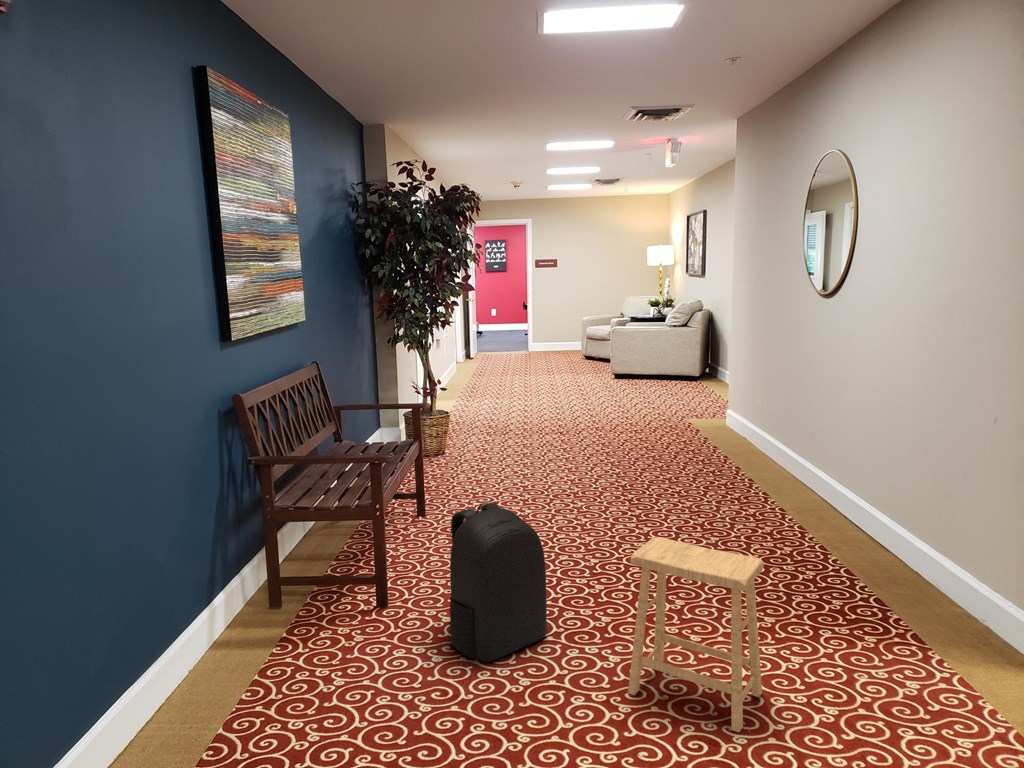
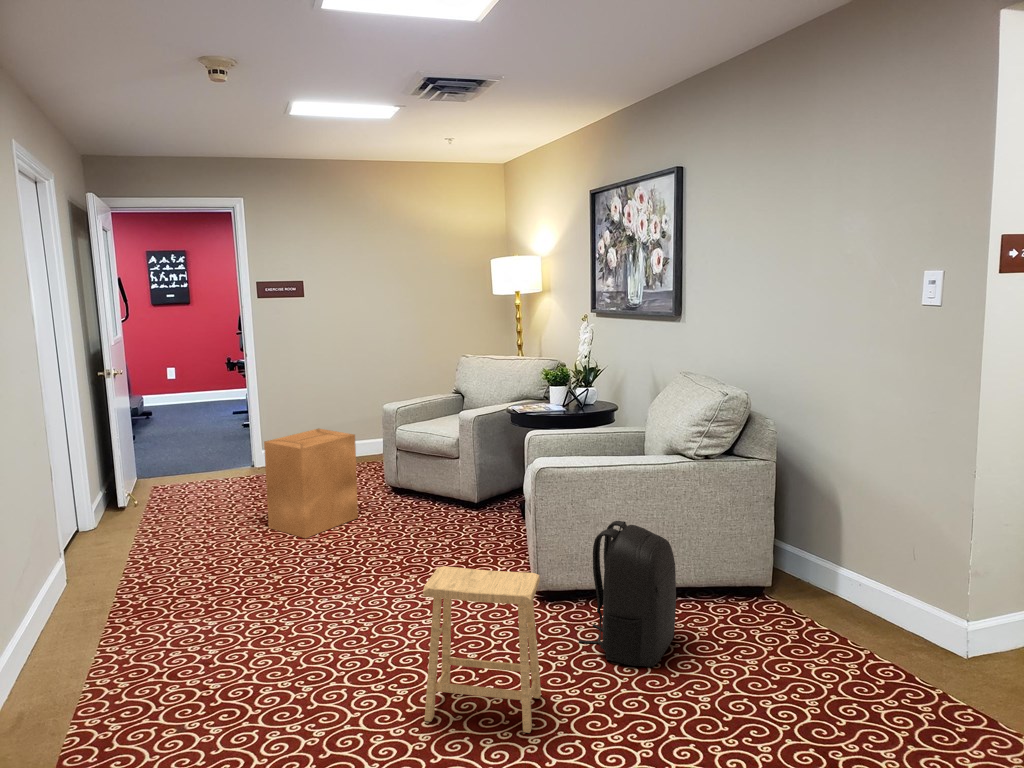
cardboard box: none [532,401,616,501] -> present [264,429,358,538]
backpack: present [448,503,547,662] -> present [579,521,676,667]

